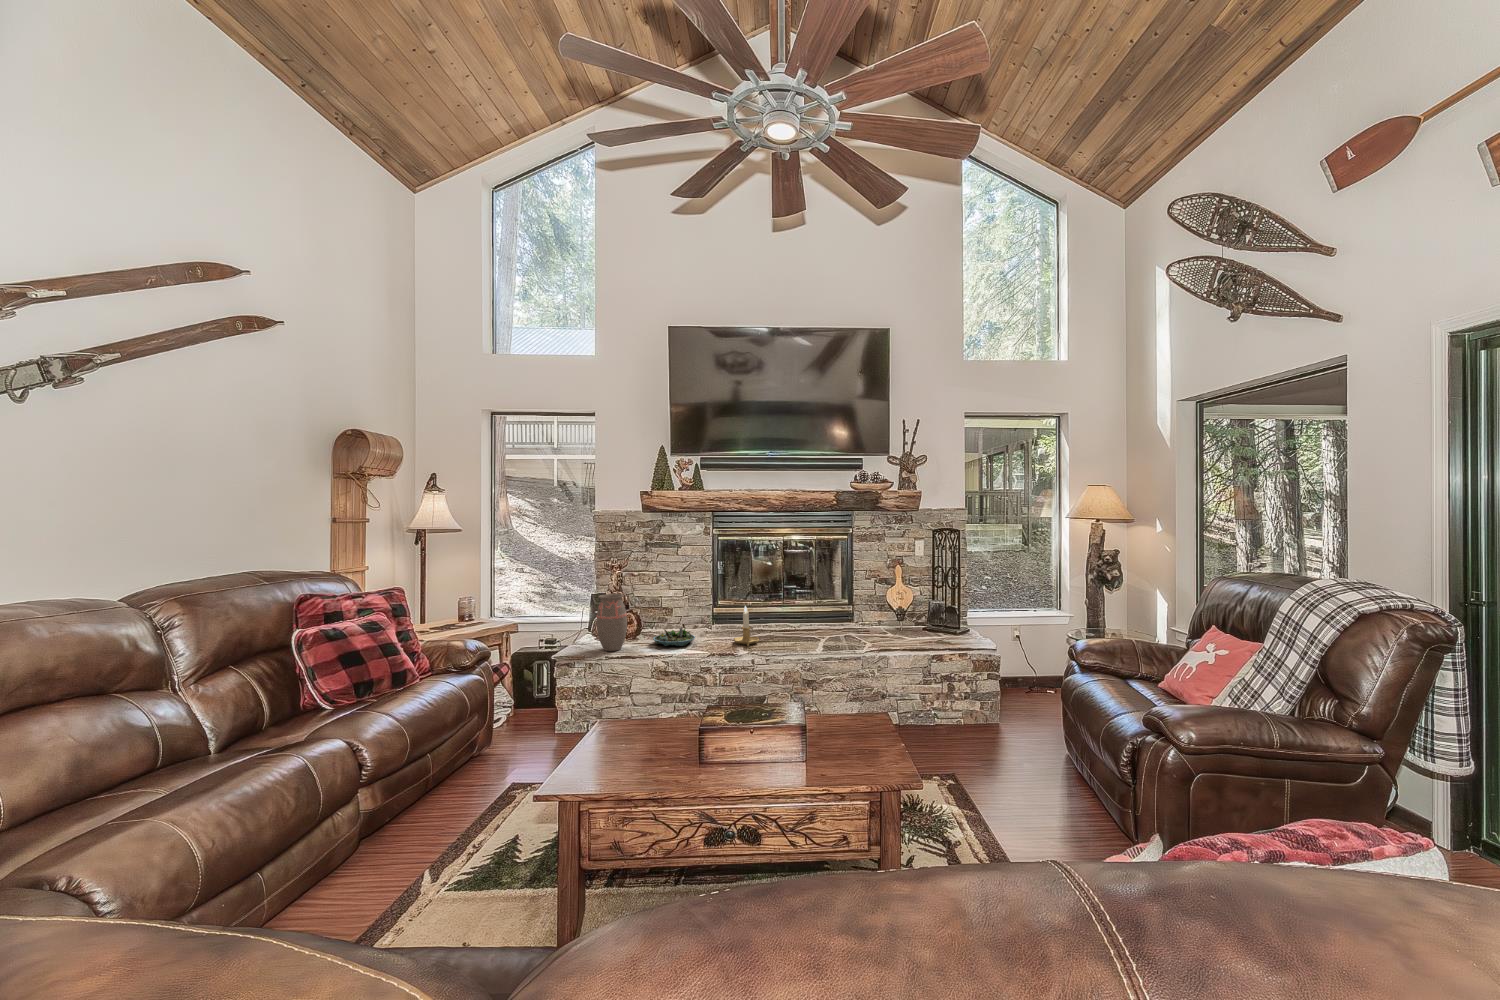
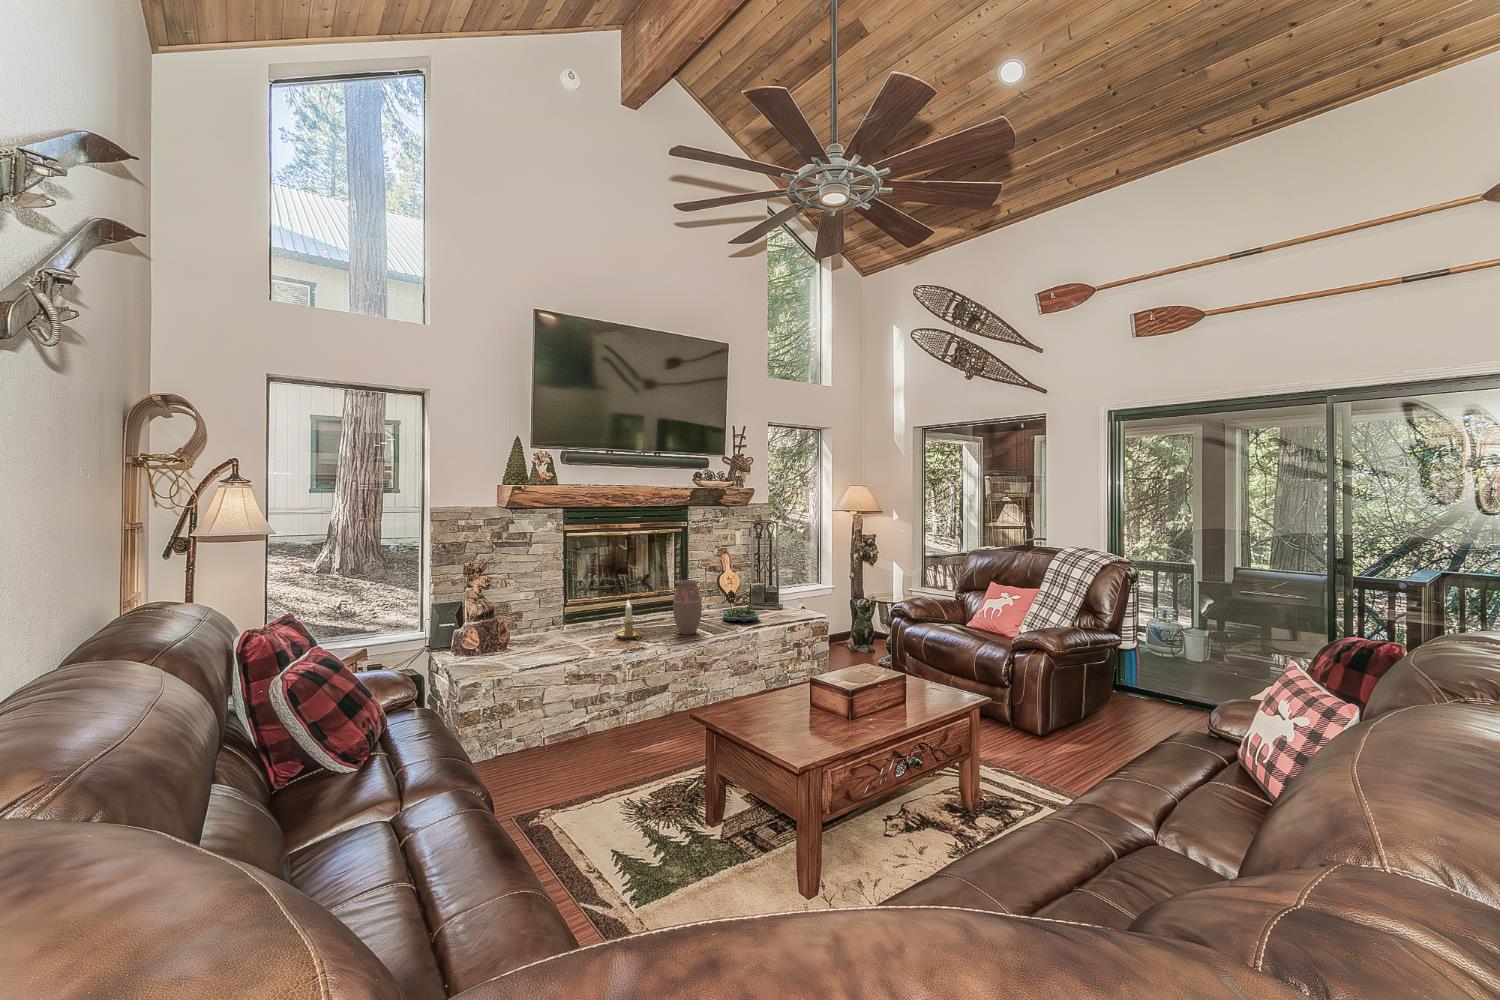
decorative vase: present [596,594,627,651] -> present [673,580,702,634]
succulent planter: present [653,627,695,646] -> present [722,604,759,622]

